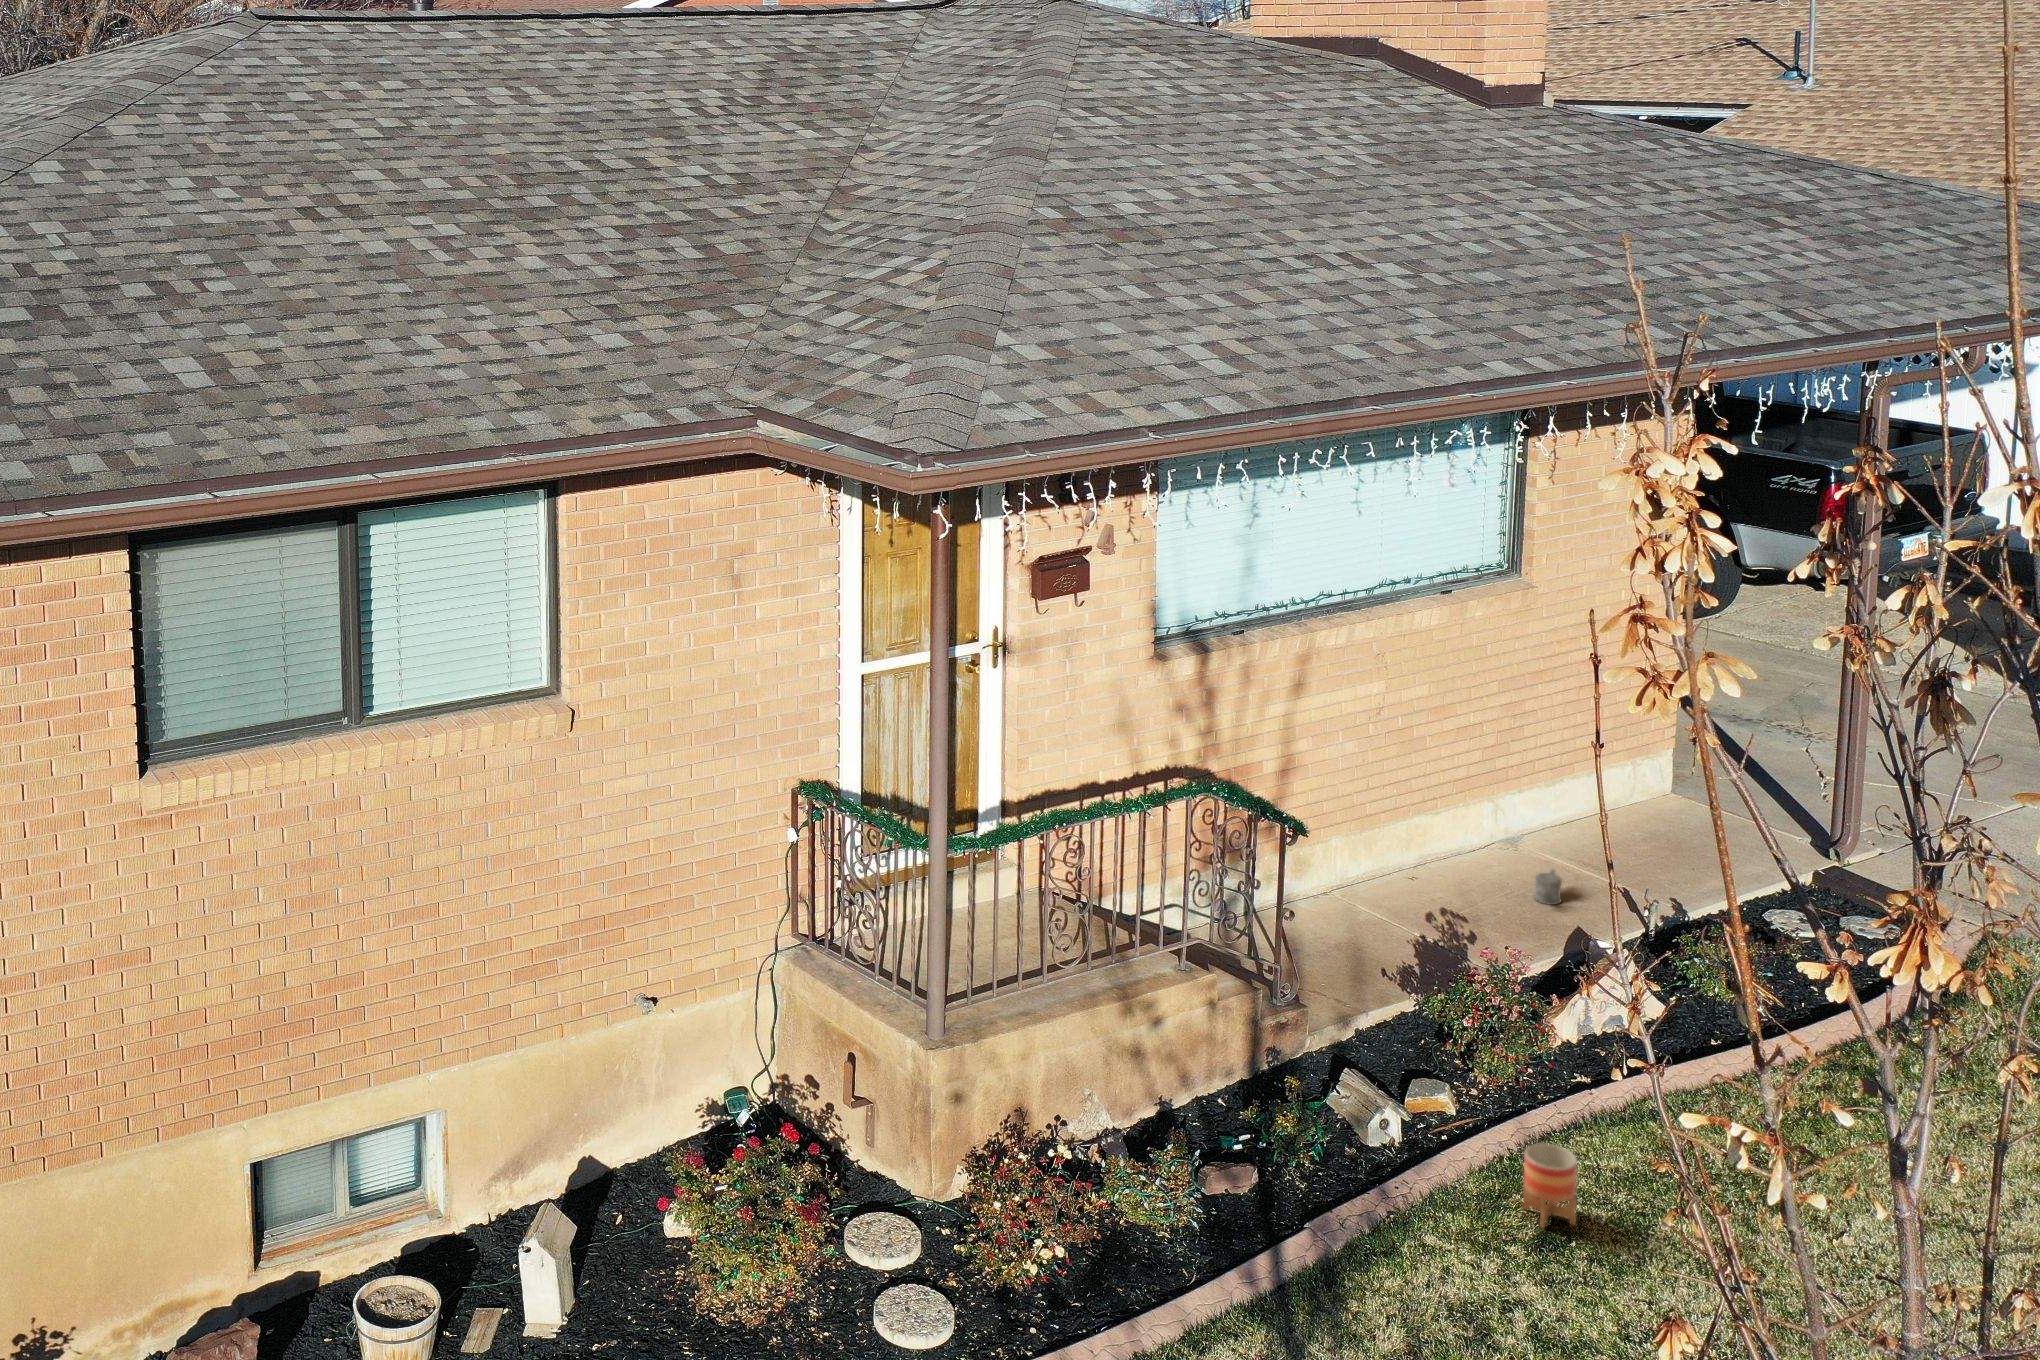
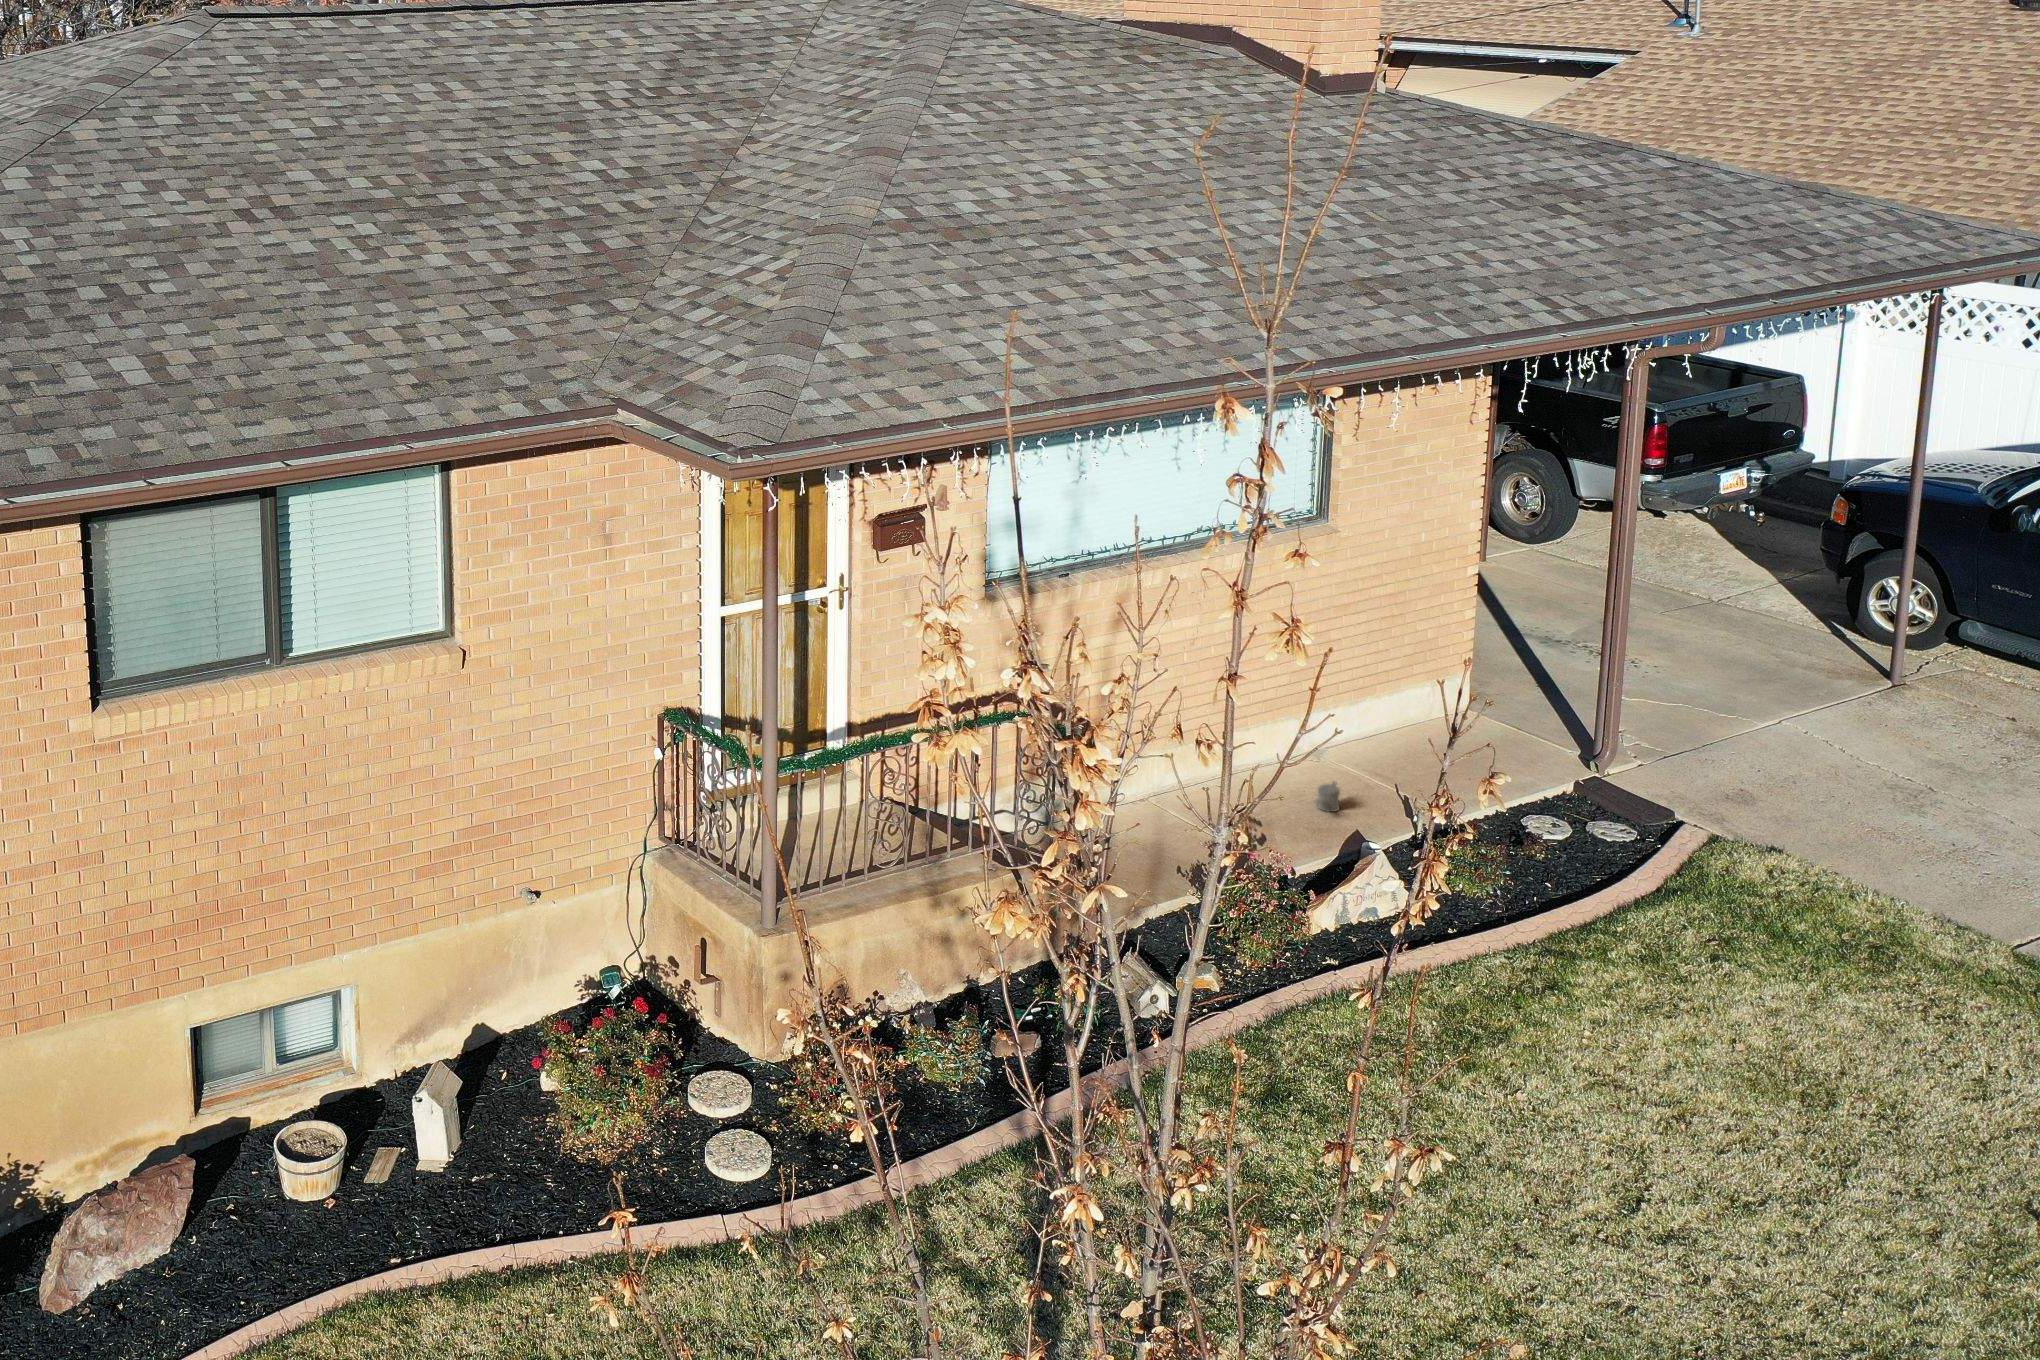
planter: present [1523,1143,1577,1228] -> none [1250,1014,1292,1083]

